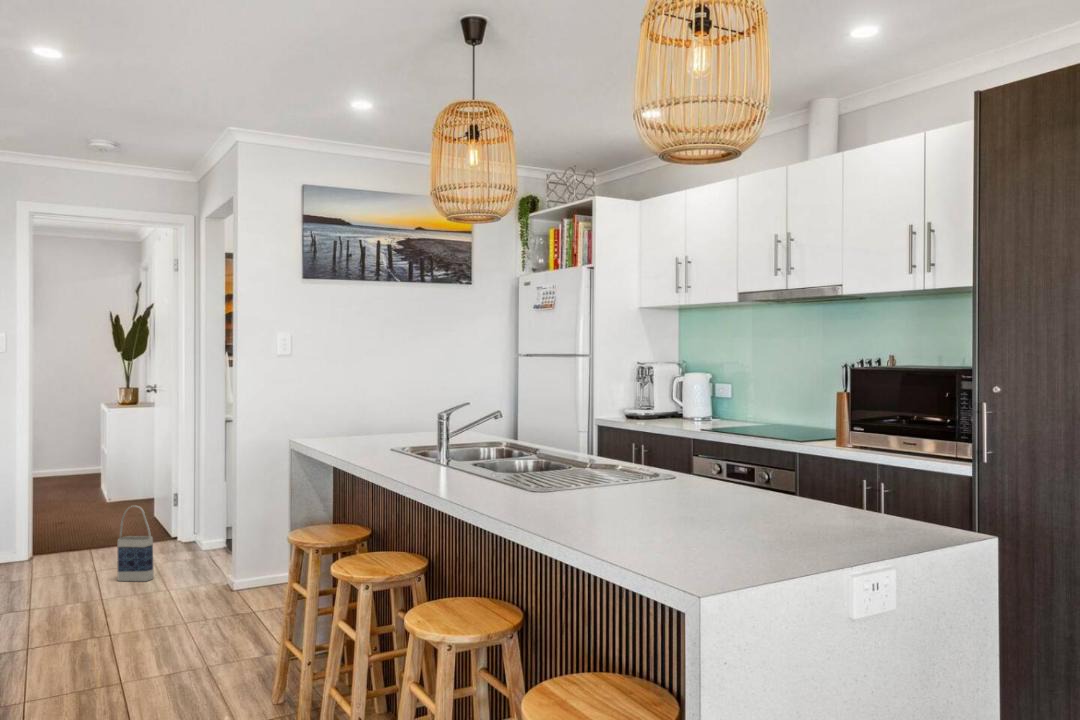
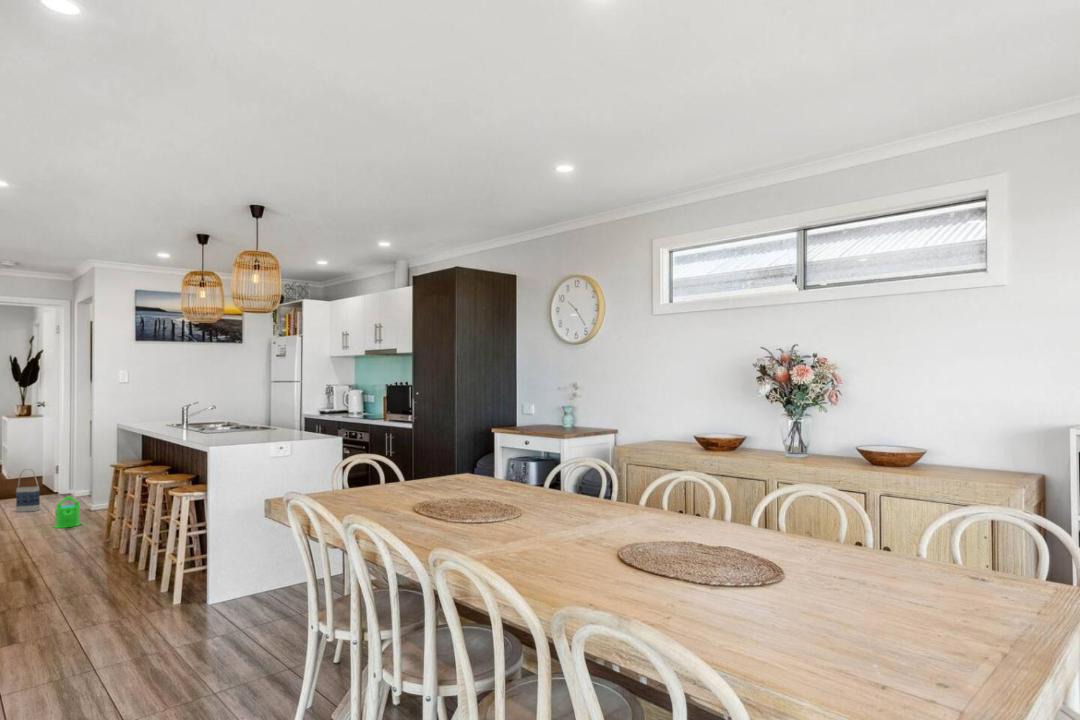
watering can: none [178,572,225,634] -> present [55,497,80,528]

